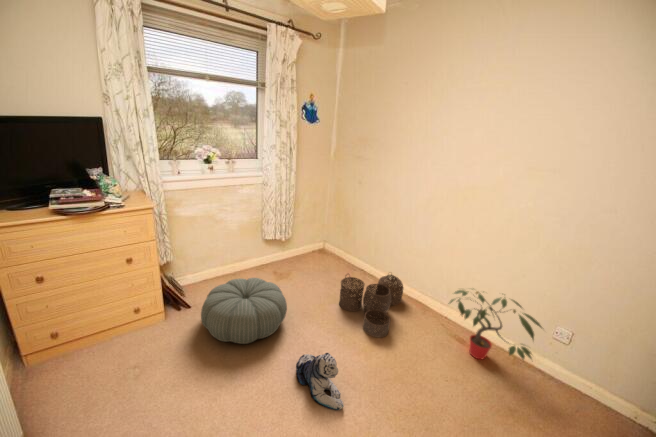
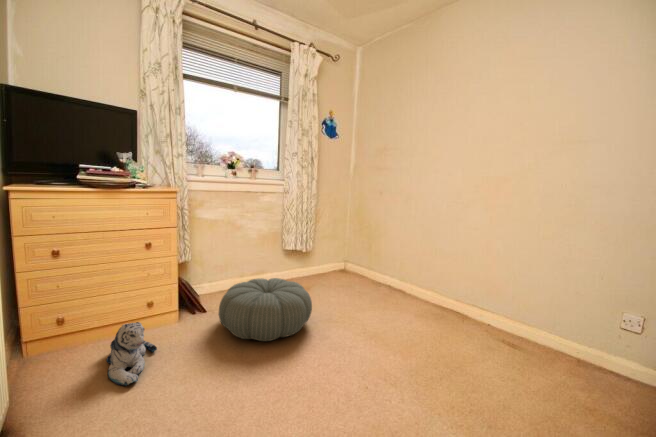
woven basket: present [339,274,403,337] -> none [367,277,437,339]
potted plant: present [450,290,542,360] -> none [492,274,622,361]
plush toy: present [296,353,344,410] -> present [106,322,157,386]

